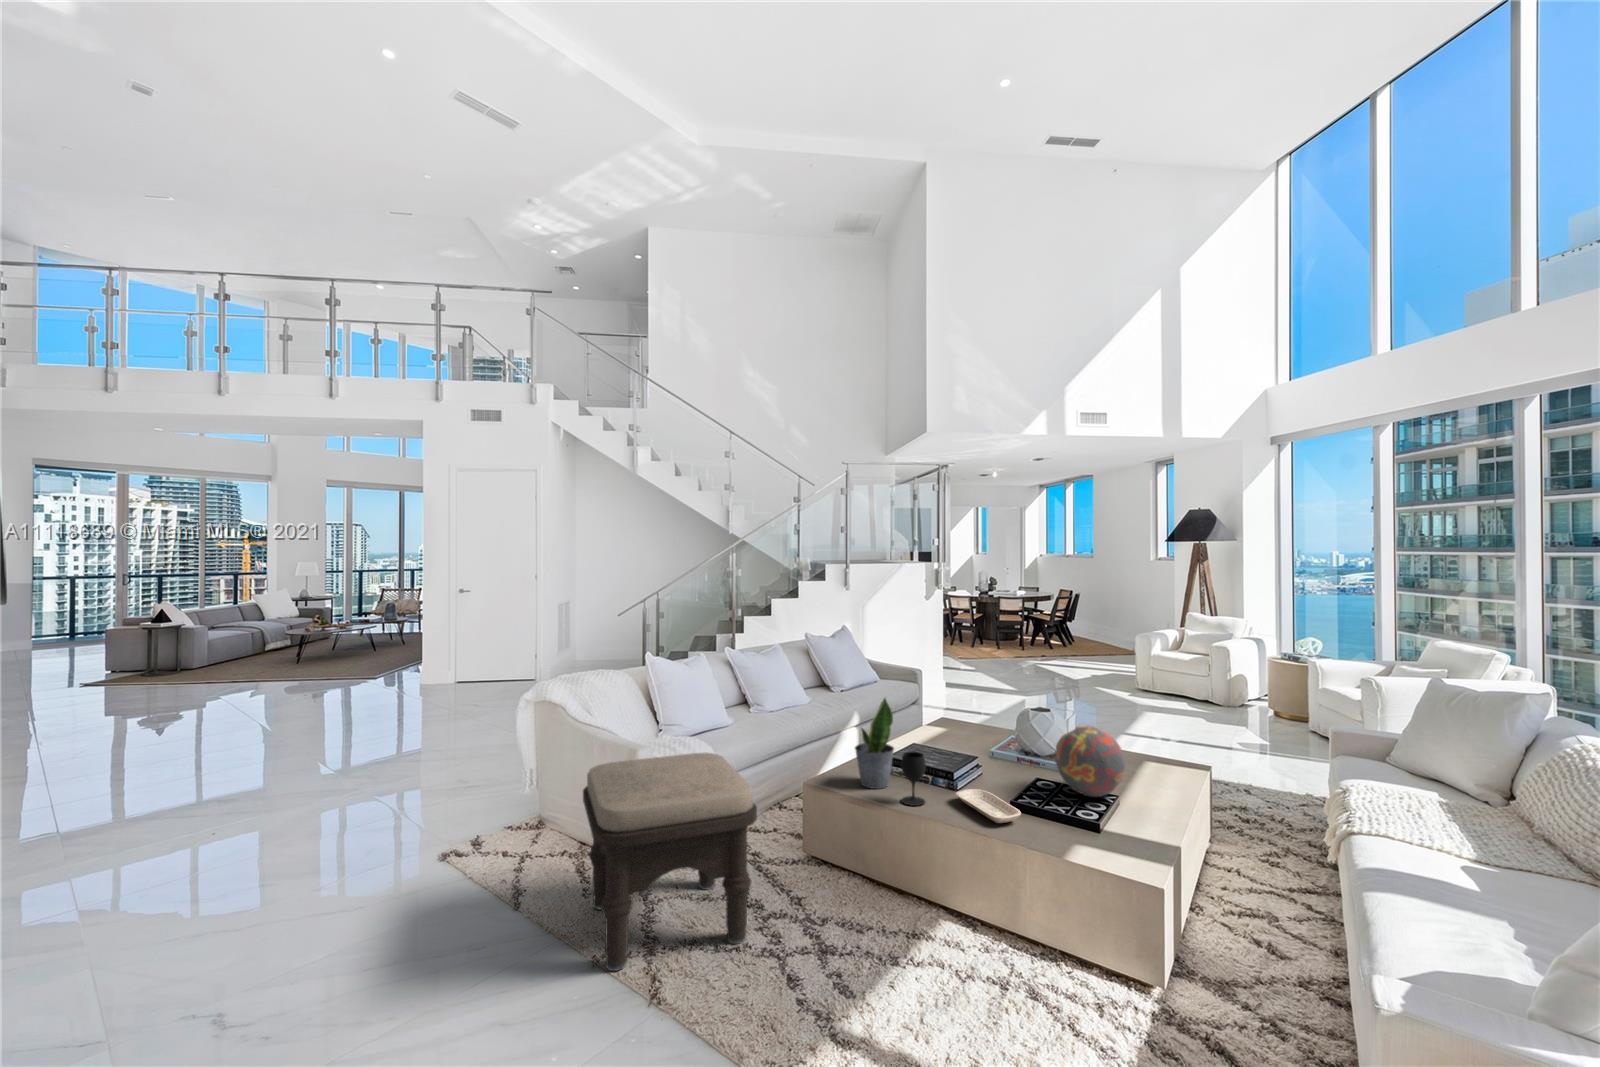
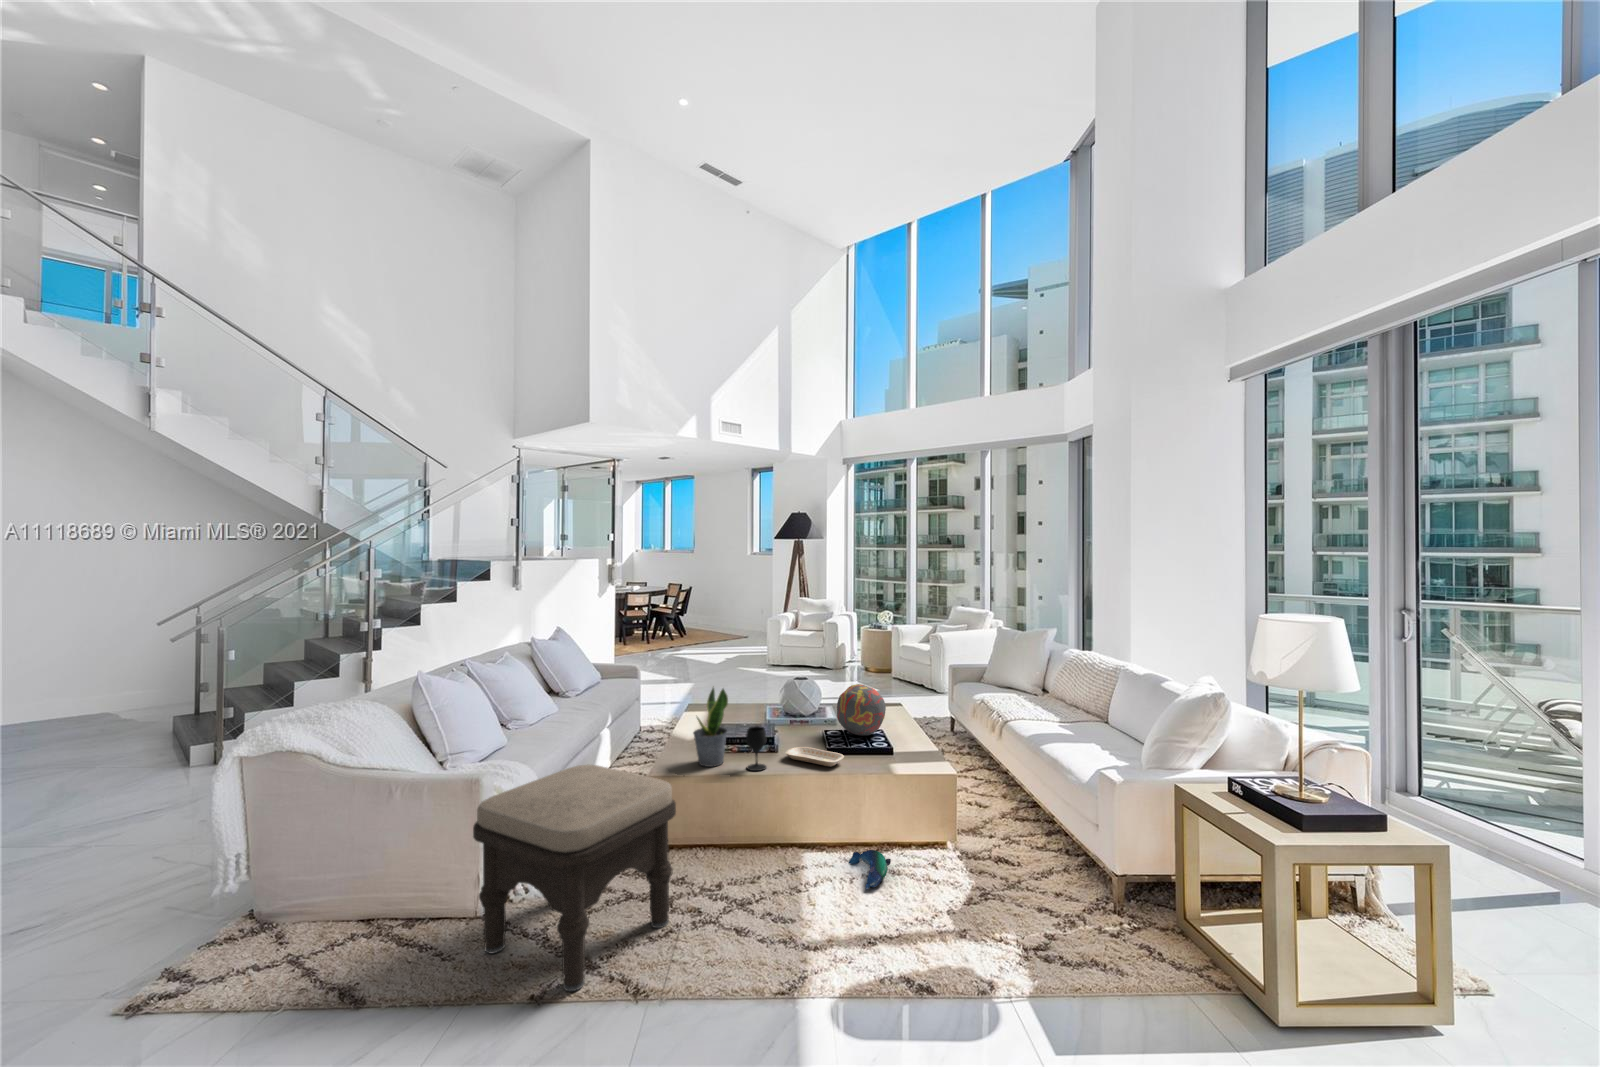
plush toy: none [973,943,1026,998] -> present [849,850,891,890]

